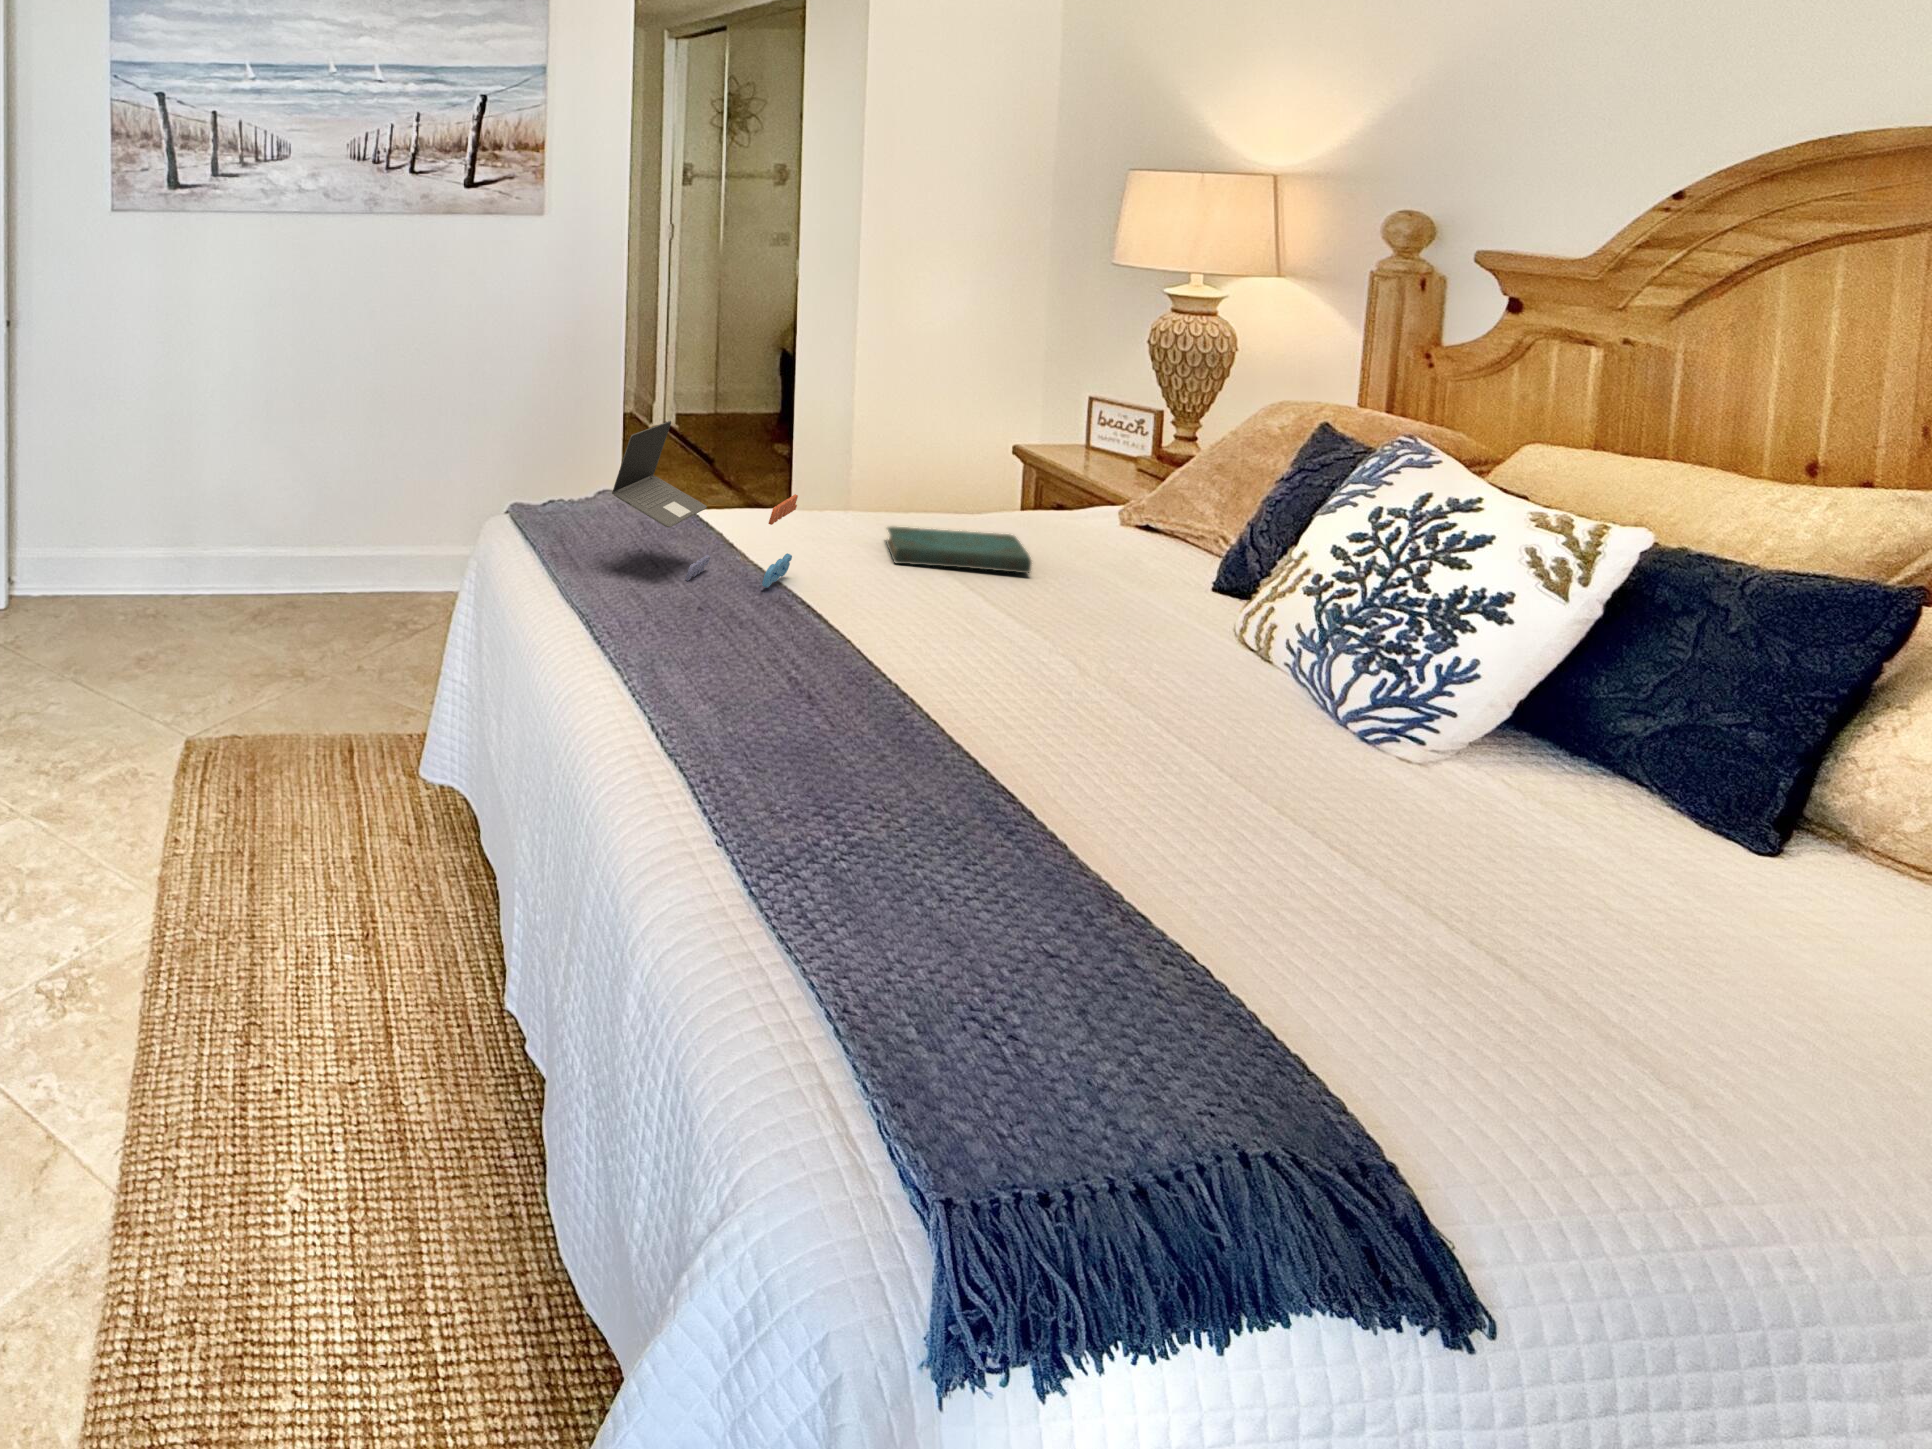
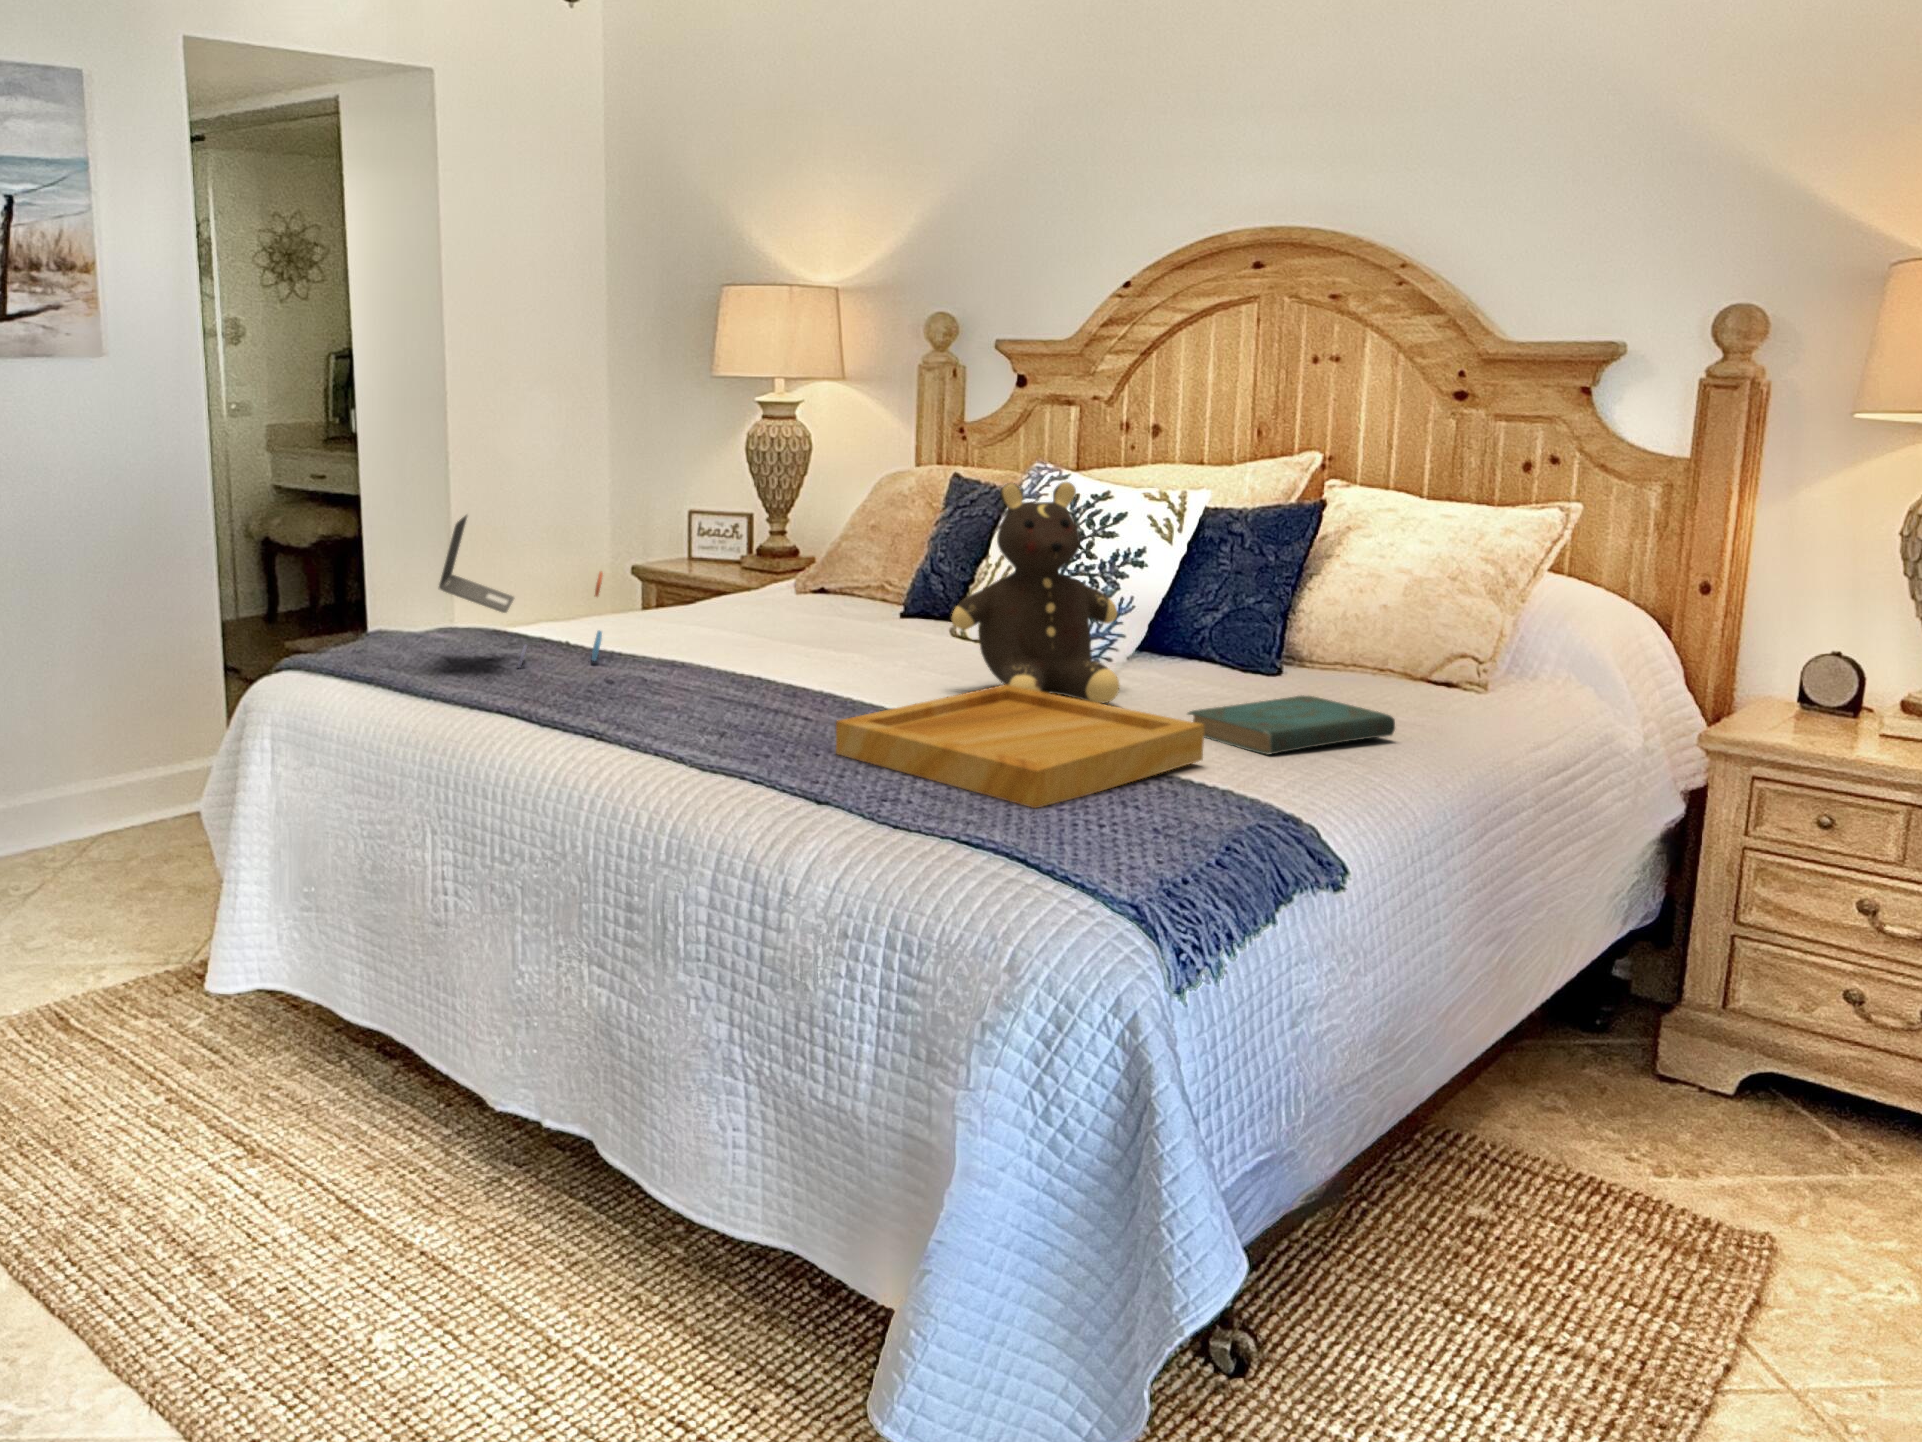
teddy bear: none [1126,491,1384,808] -> present [951,482,1119,703]
book: present [886,527,1032,573] -> present [1188,695,1395,754]
tray: none [838,753,1323,965] -> present [836,685,1204,808]

